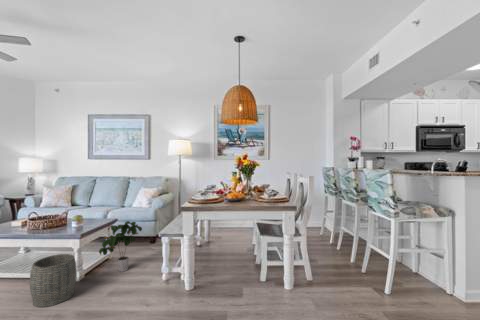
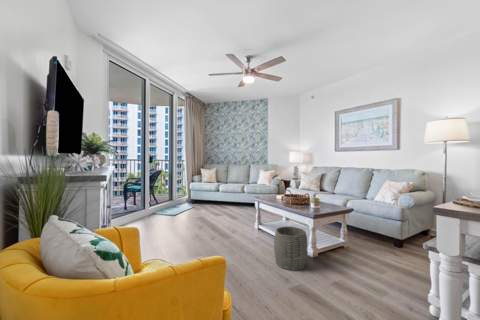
potted plant: present [99,221,142,272] -> none [329,212,379,266]

